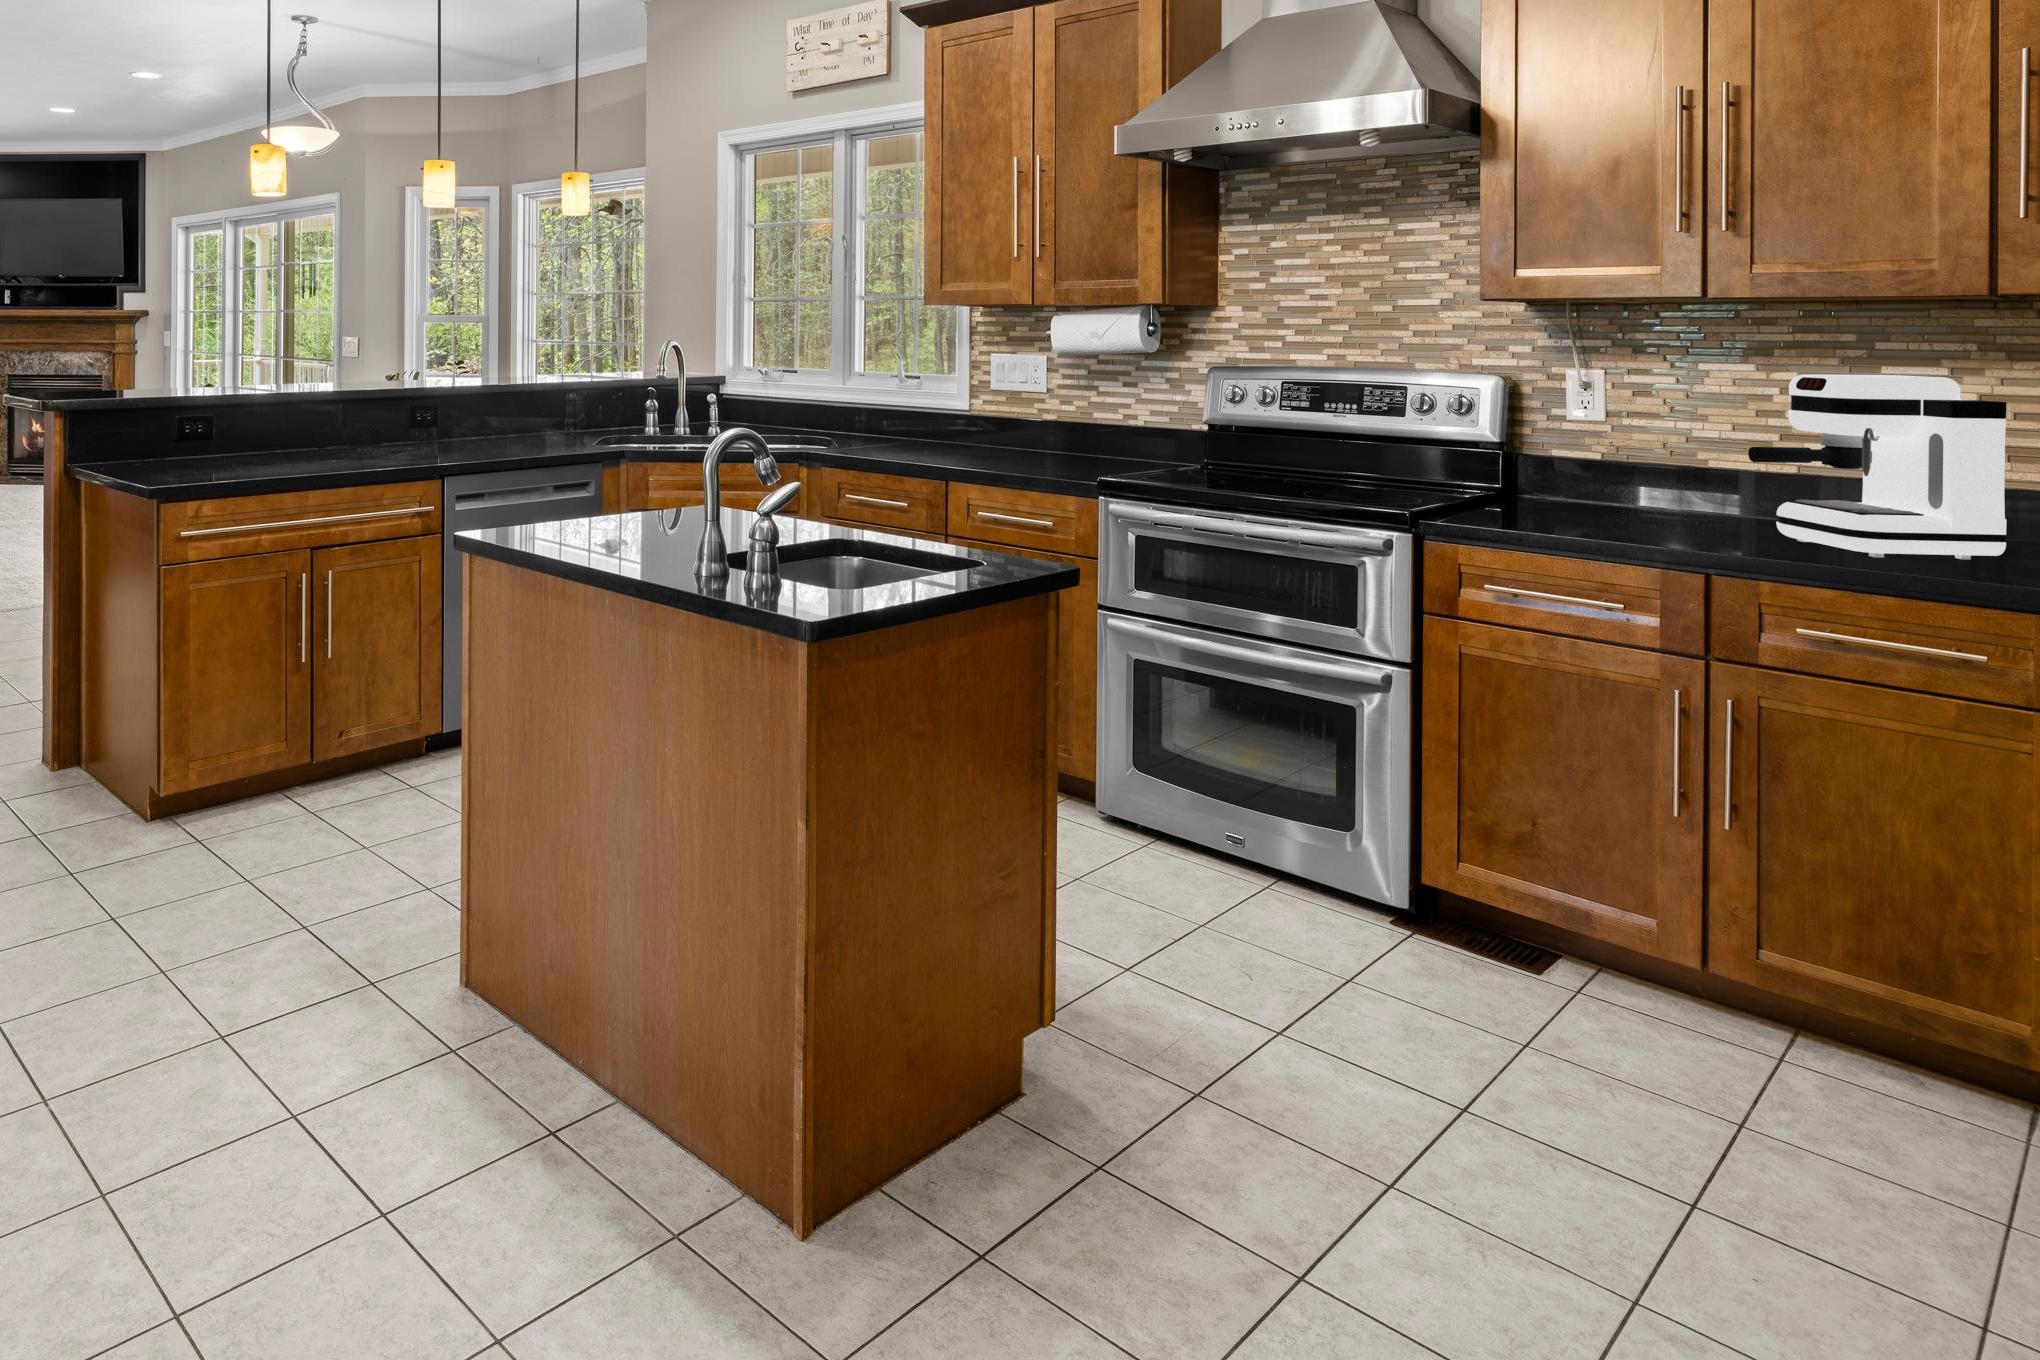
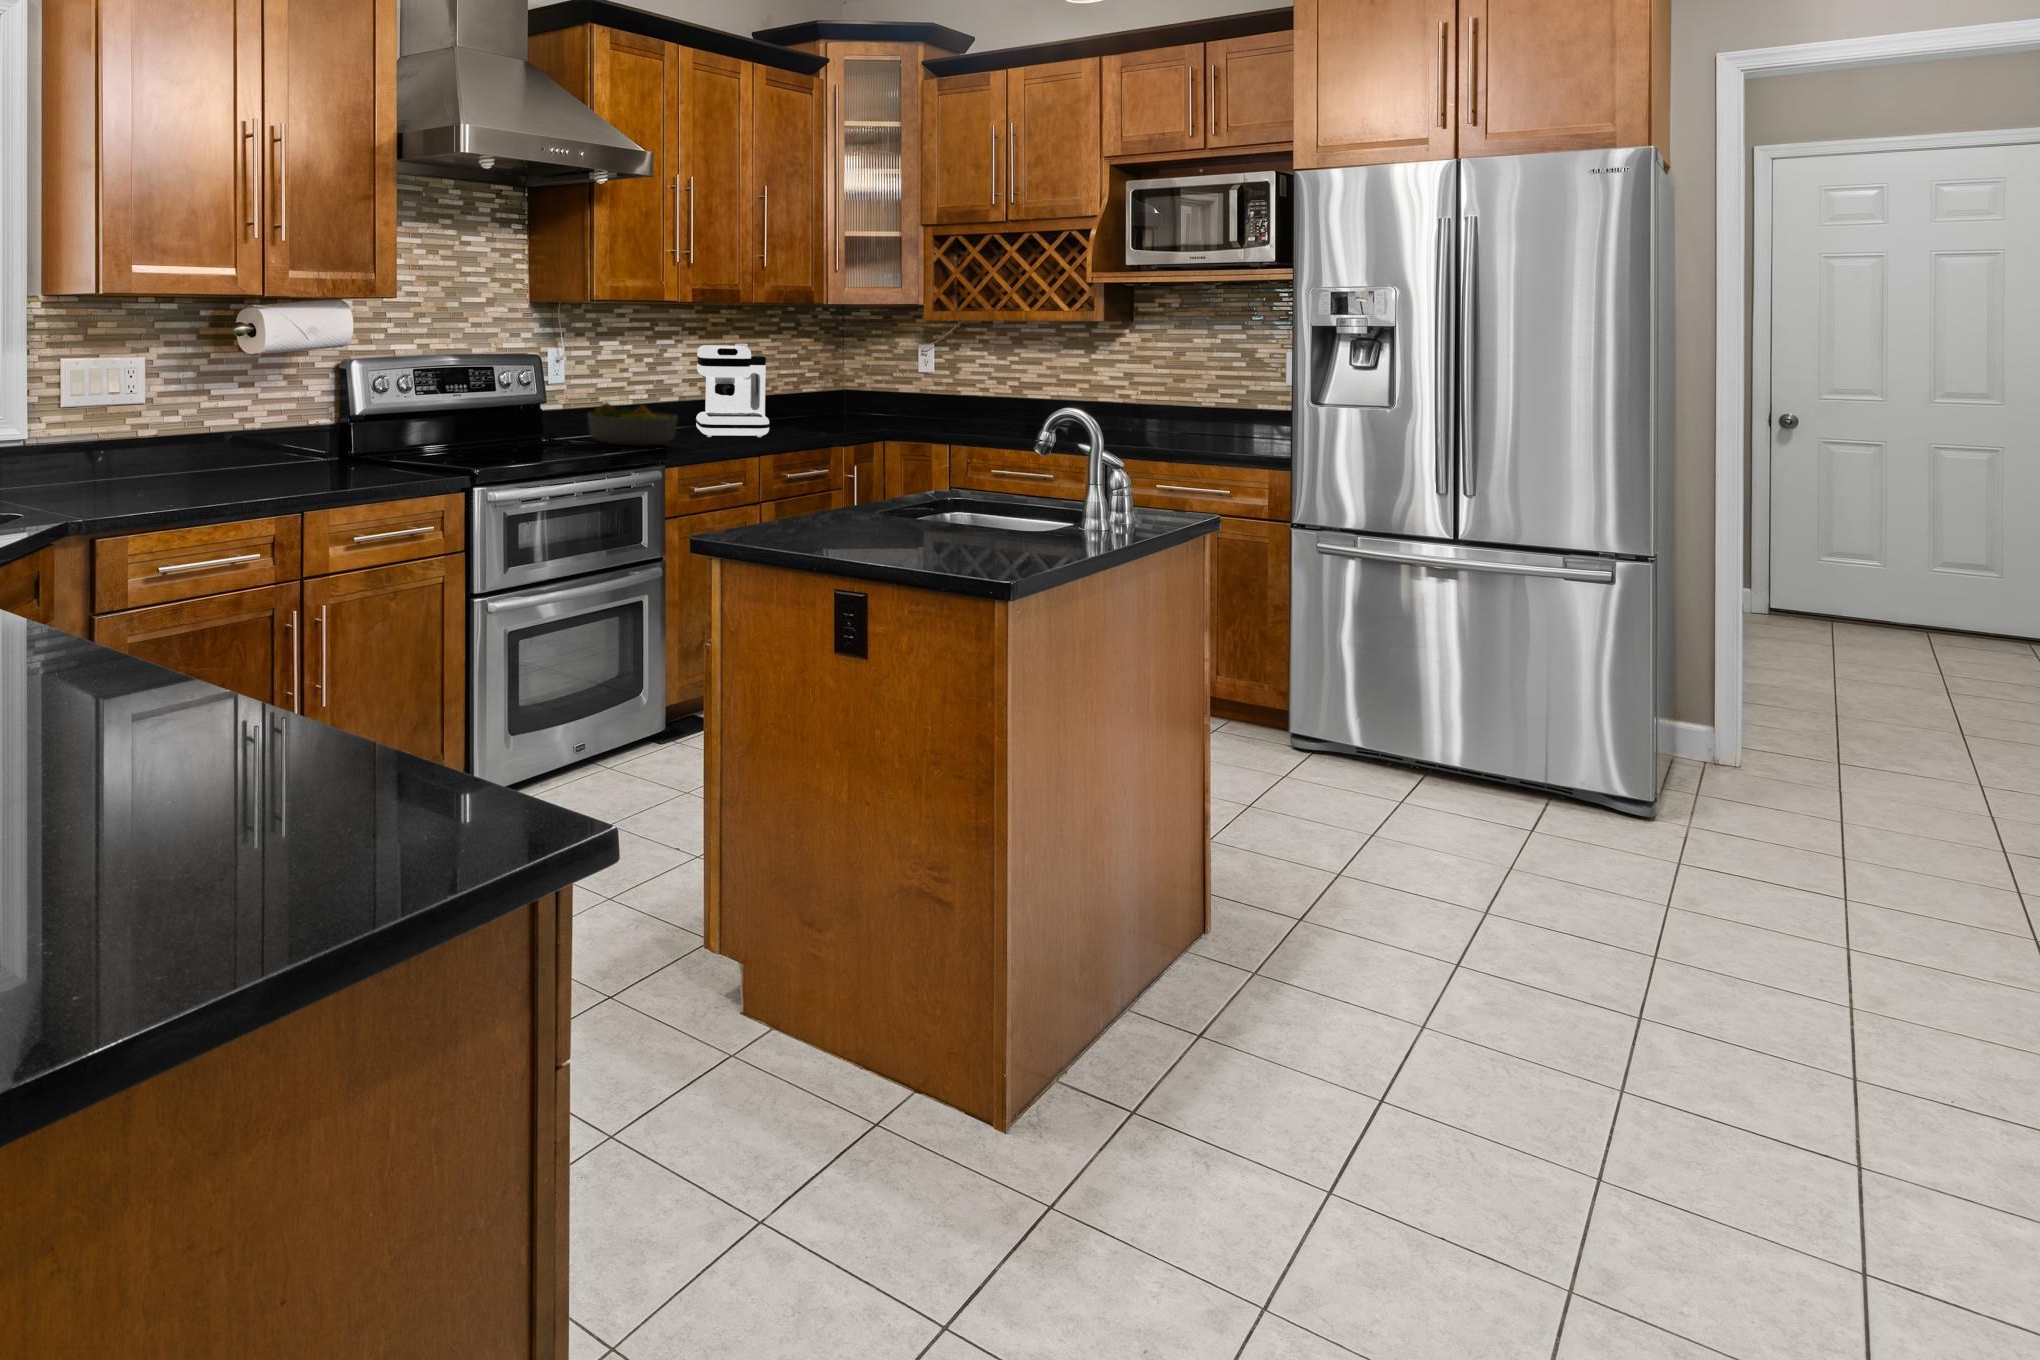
fruit bowl: none [1536,453,1680,525] -> present [588,402,677,446]

